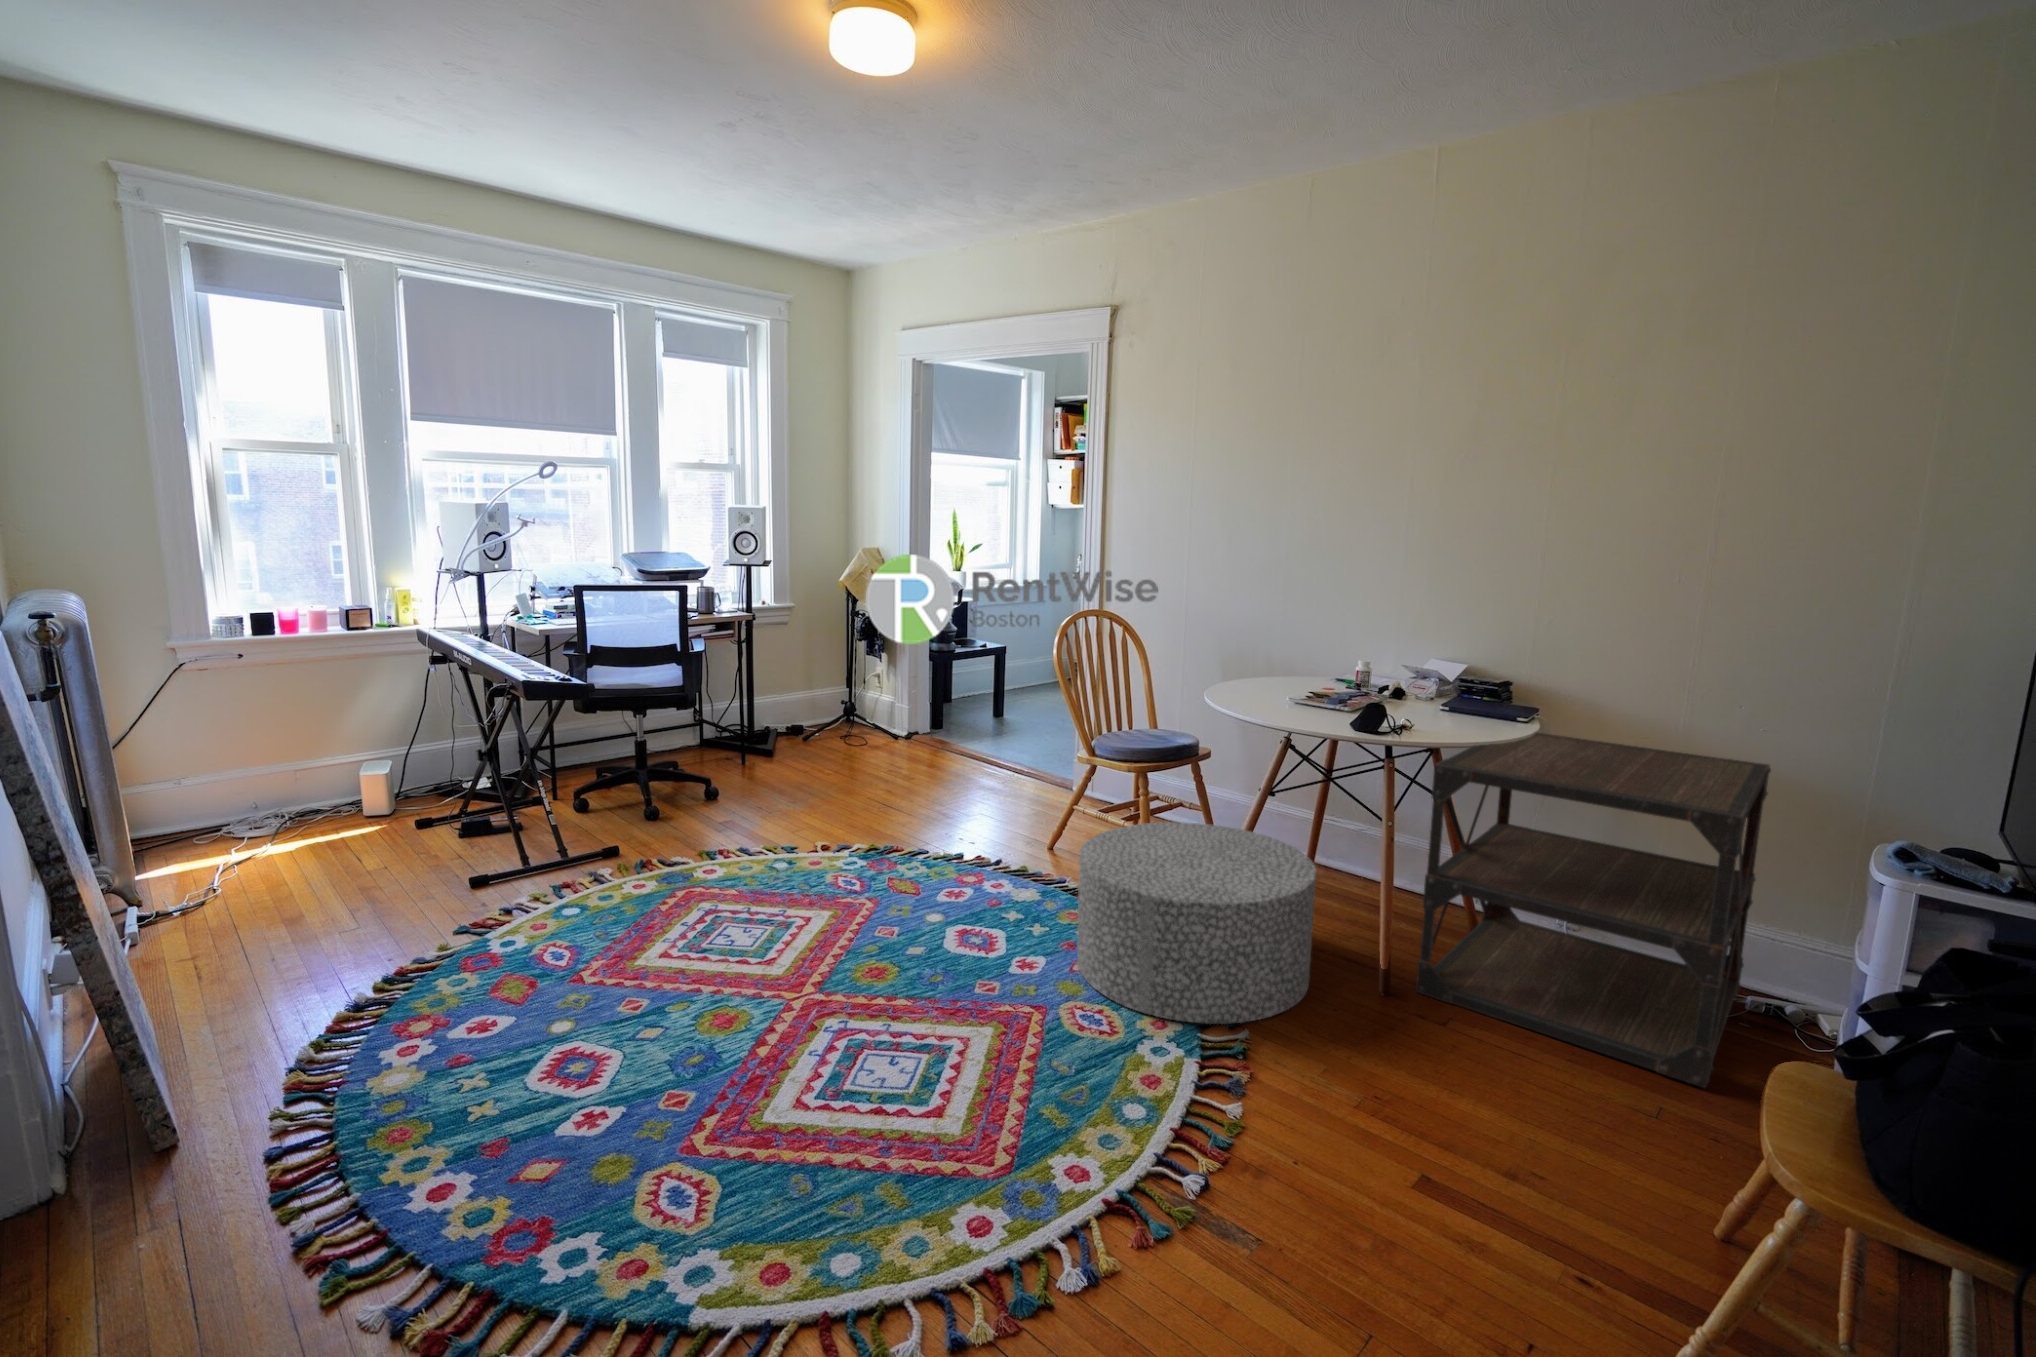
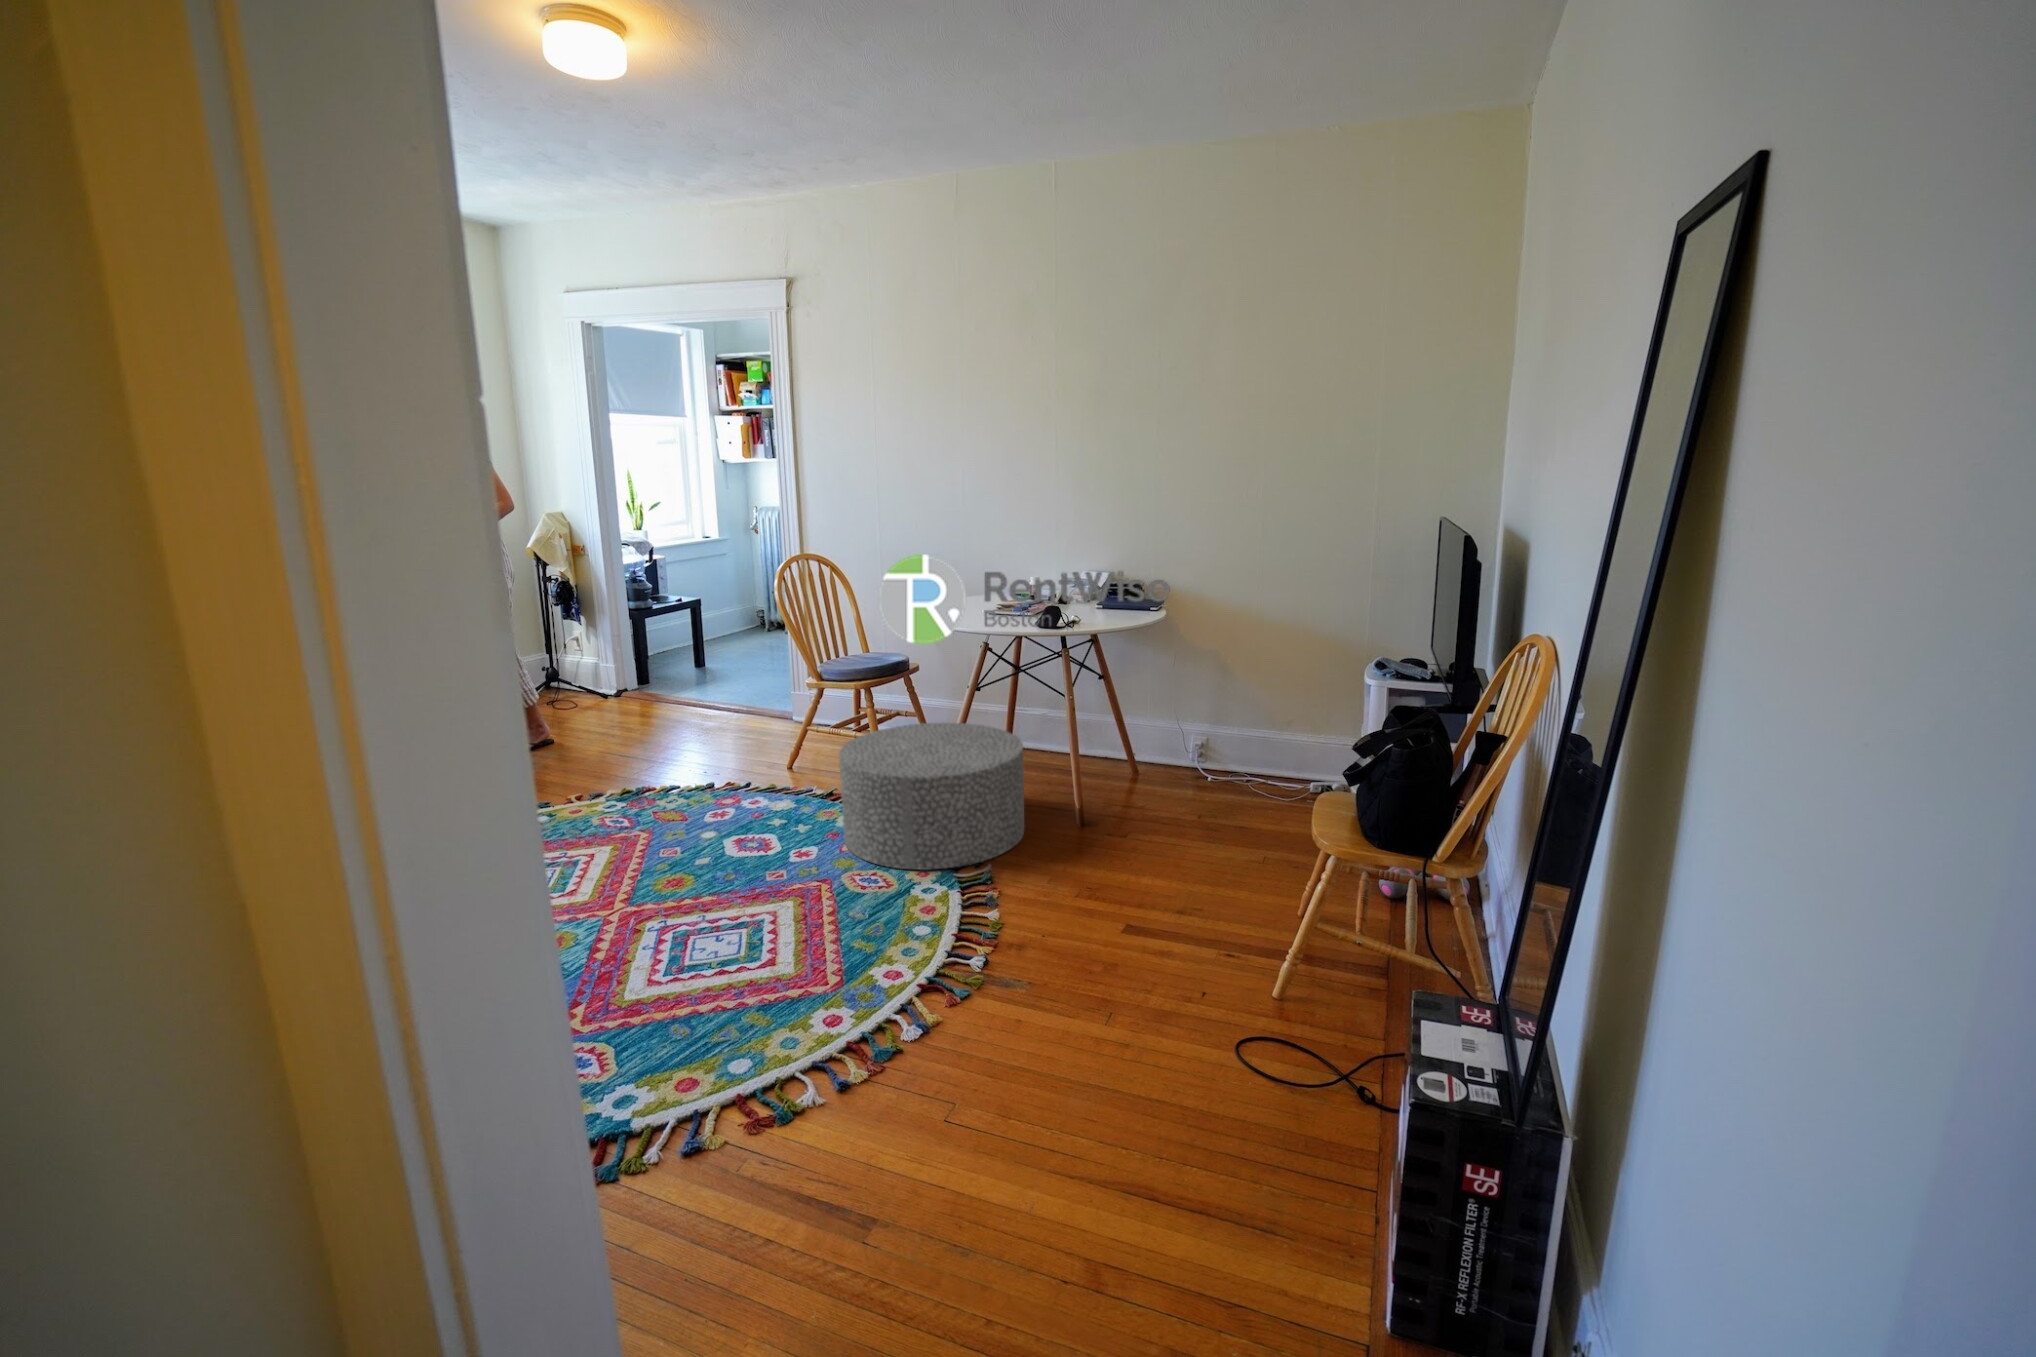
side table: present [1416,733,1771,1088] -> none [1097,624,1298,842]

